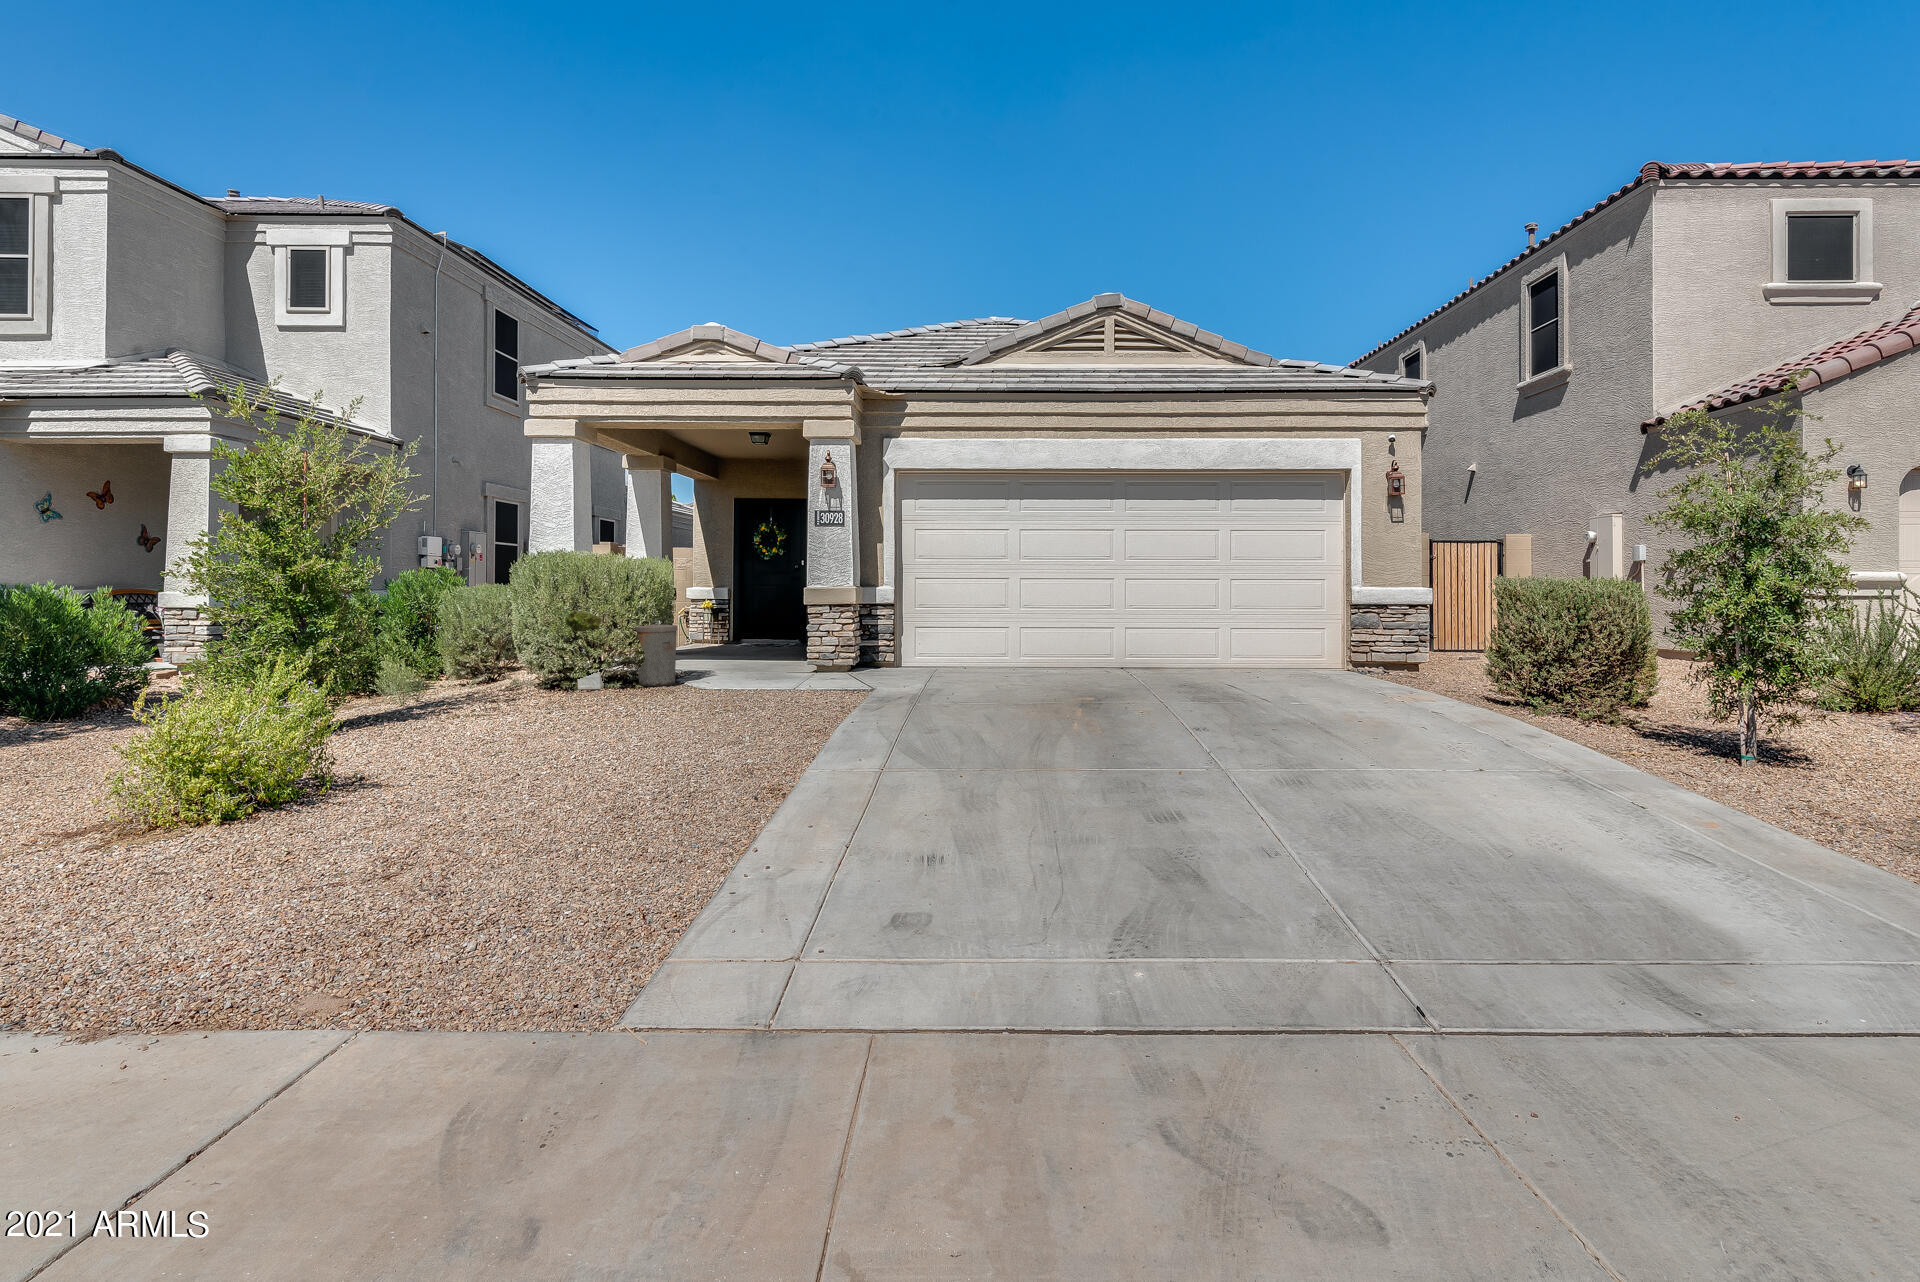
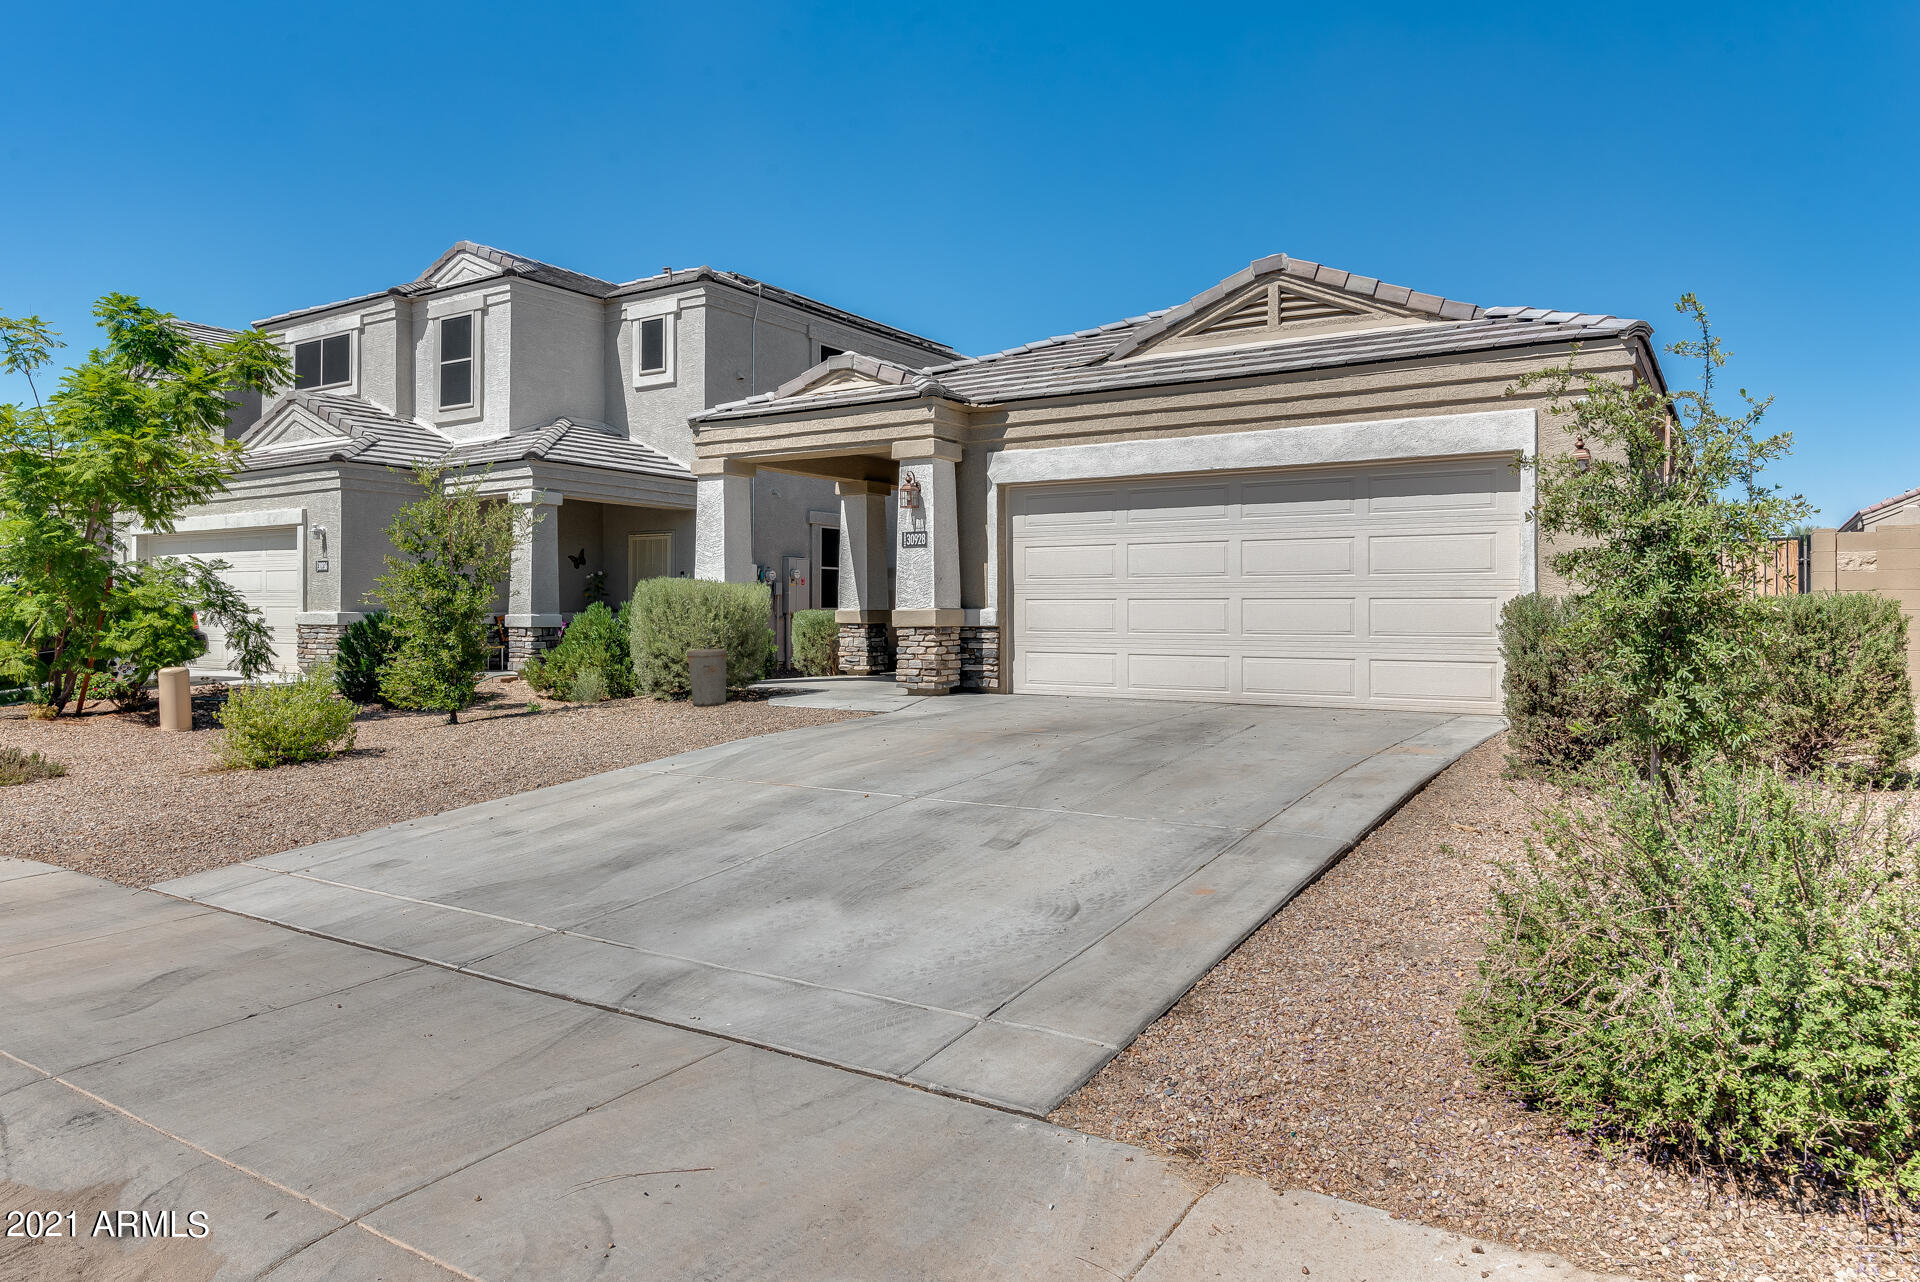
potted tree: present [566,610,604,689] -> none [634,635,669,706]

